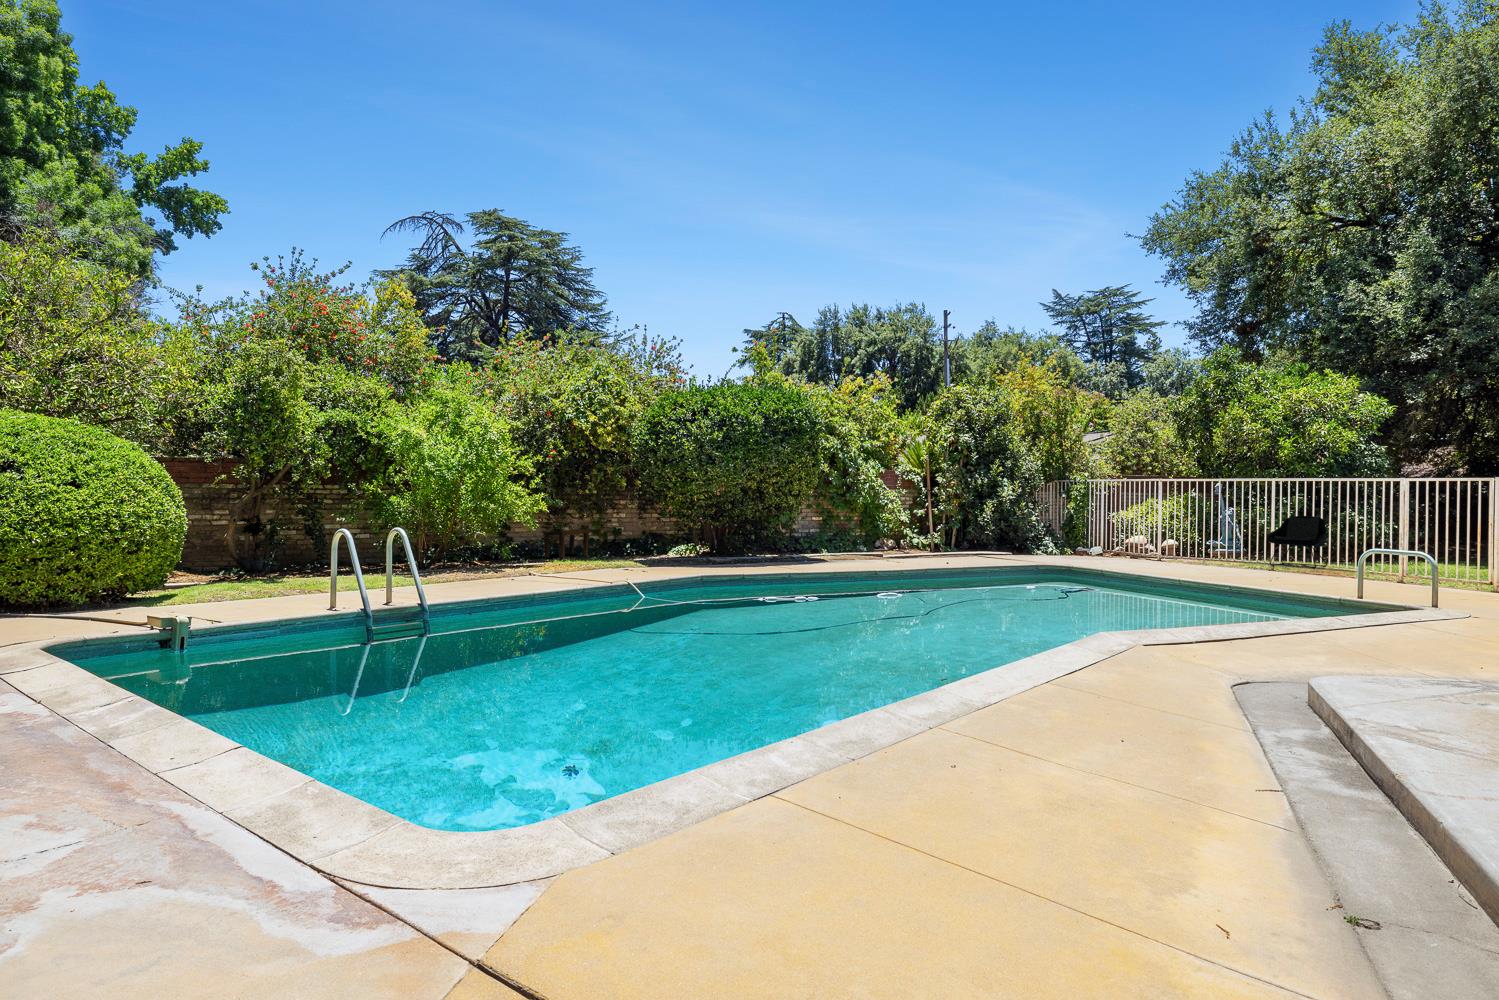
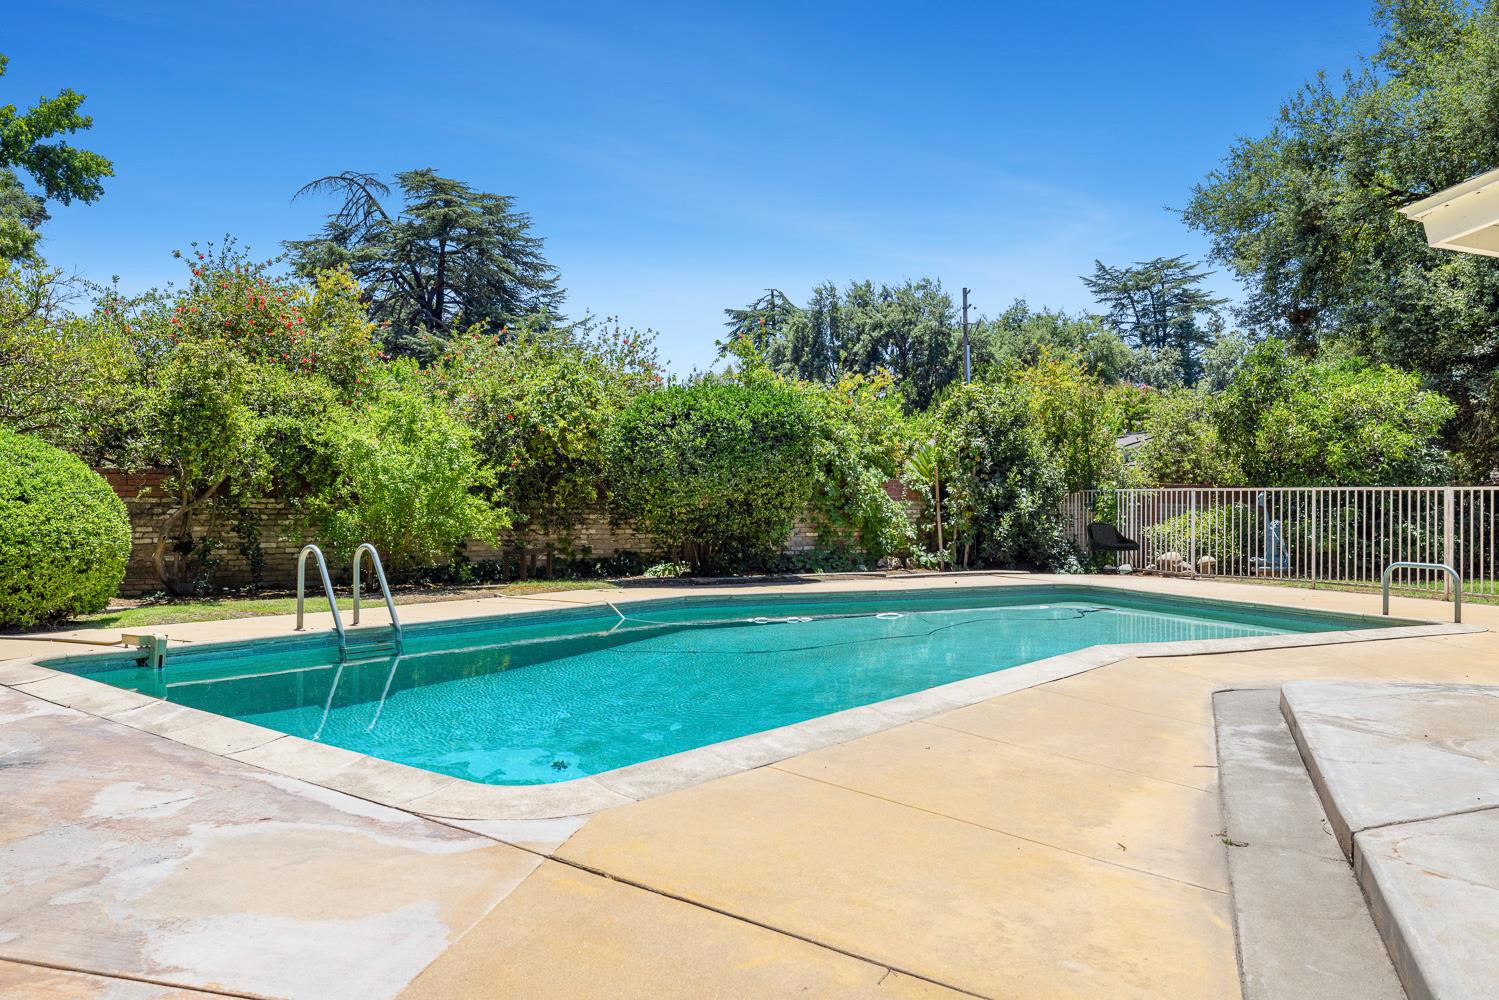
lounge chair: present [1267,516,1327,569] -> present [1084,523,1140,573]

